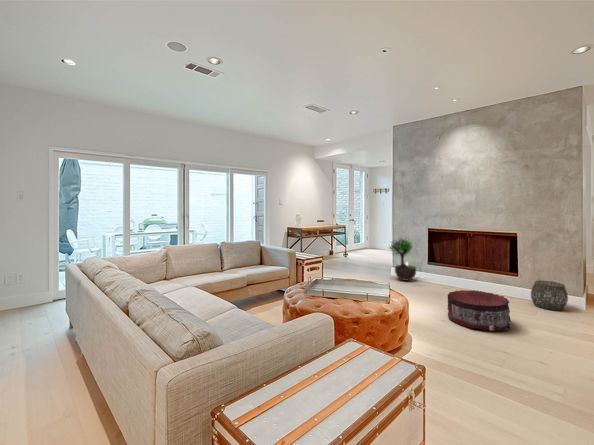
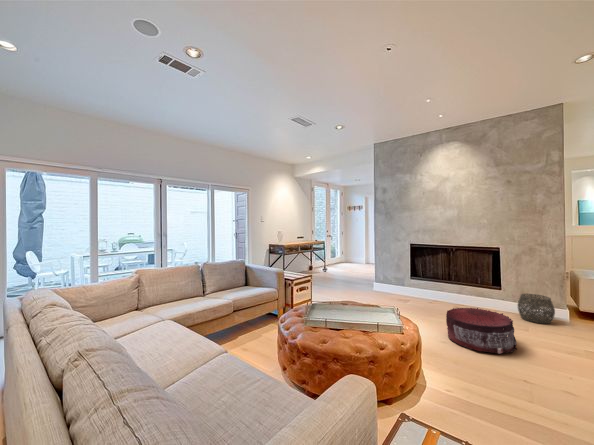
potted tree: present [390,238,416,280] -> none [372,249,400,296]

